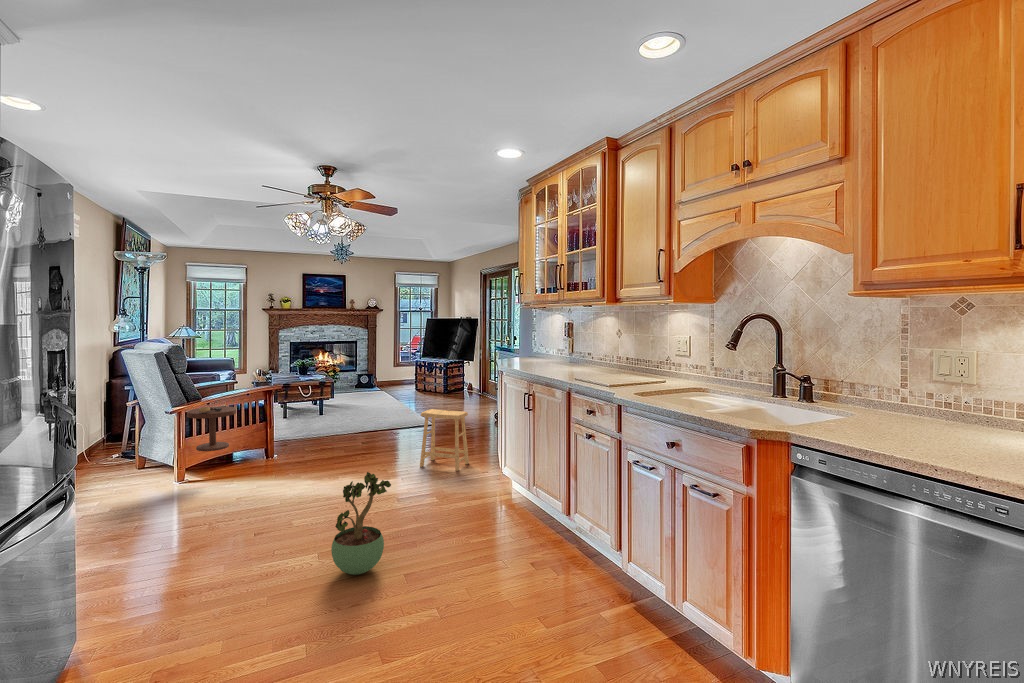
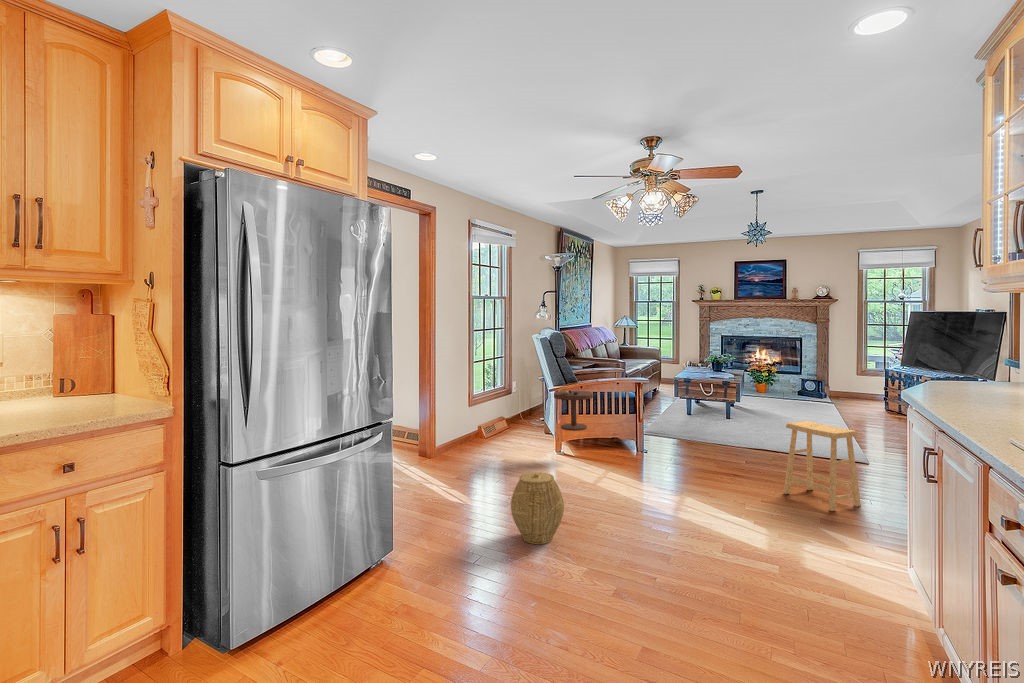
potted plant: present [331,472,391,575] -> none [570,469,643,581]
woven basket: none [227,495,289,572] -> present [511,472,564,544]

